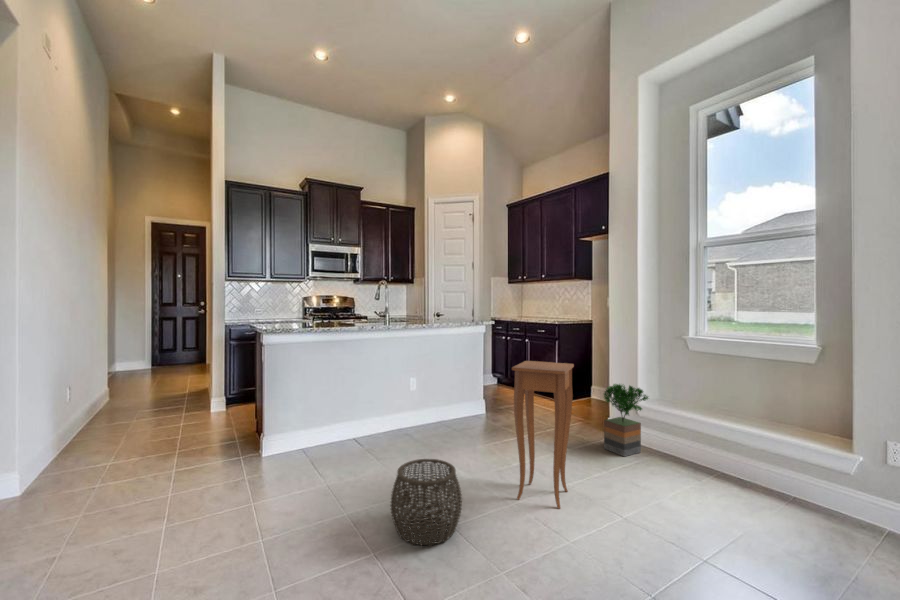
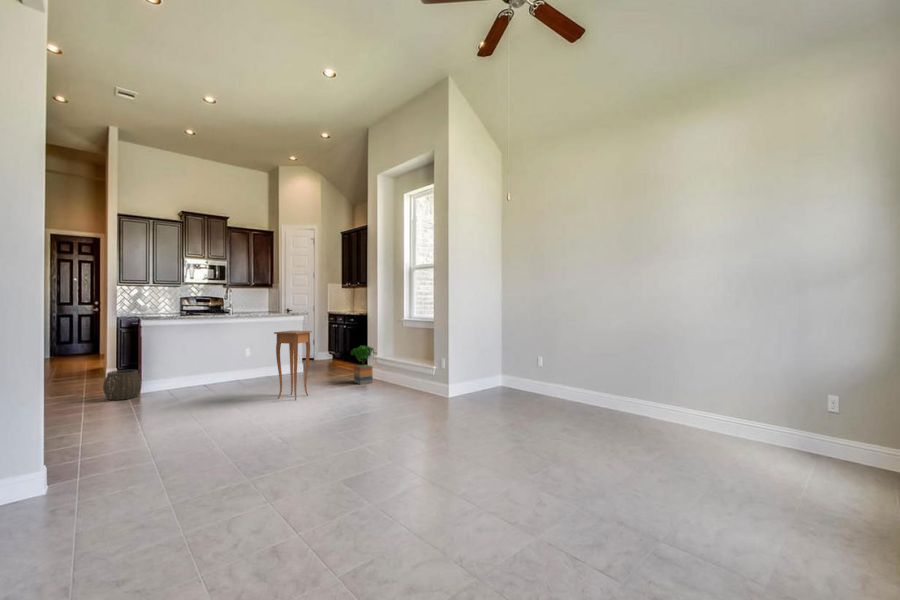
woven basket: present [391,459,462,546] -> present [103,370,142,400]

